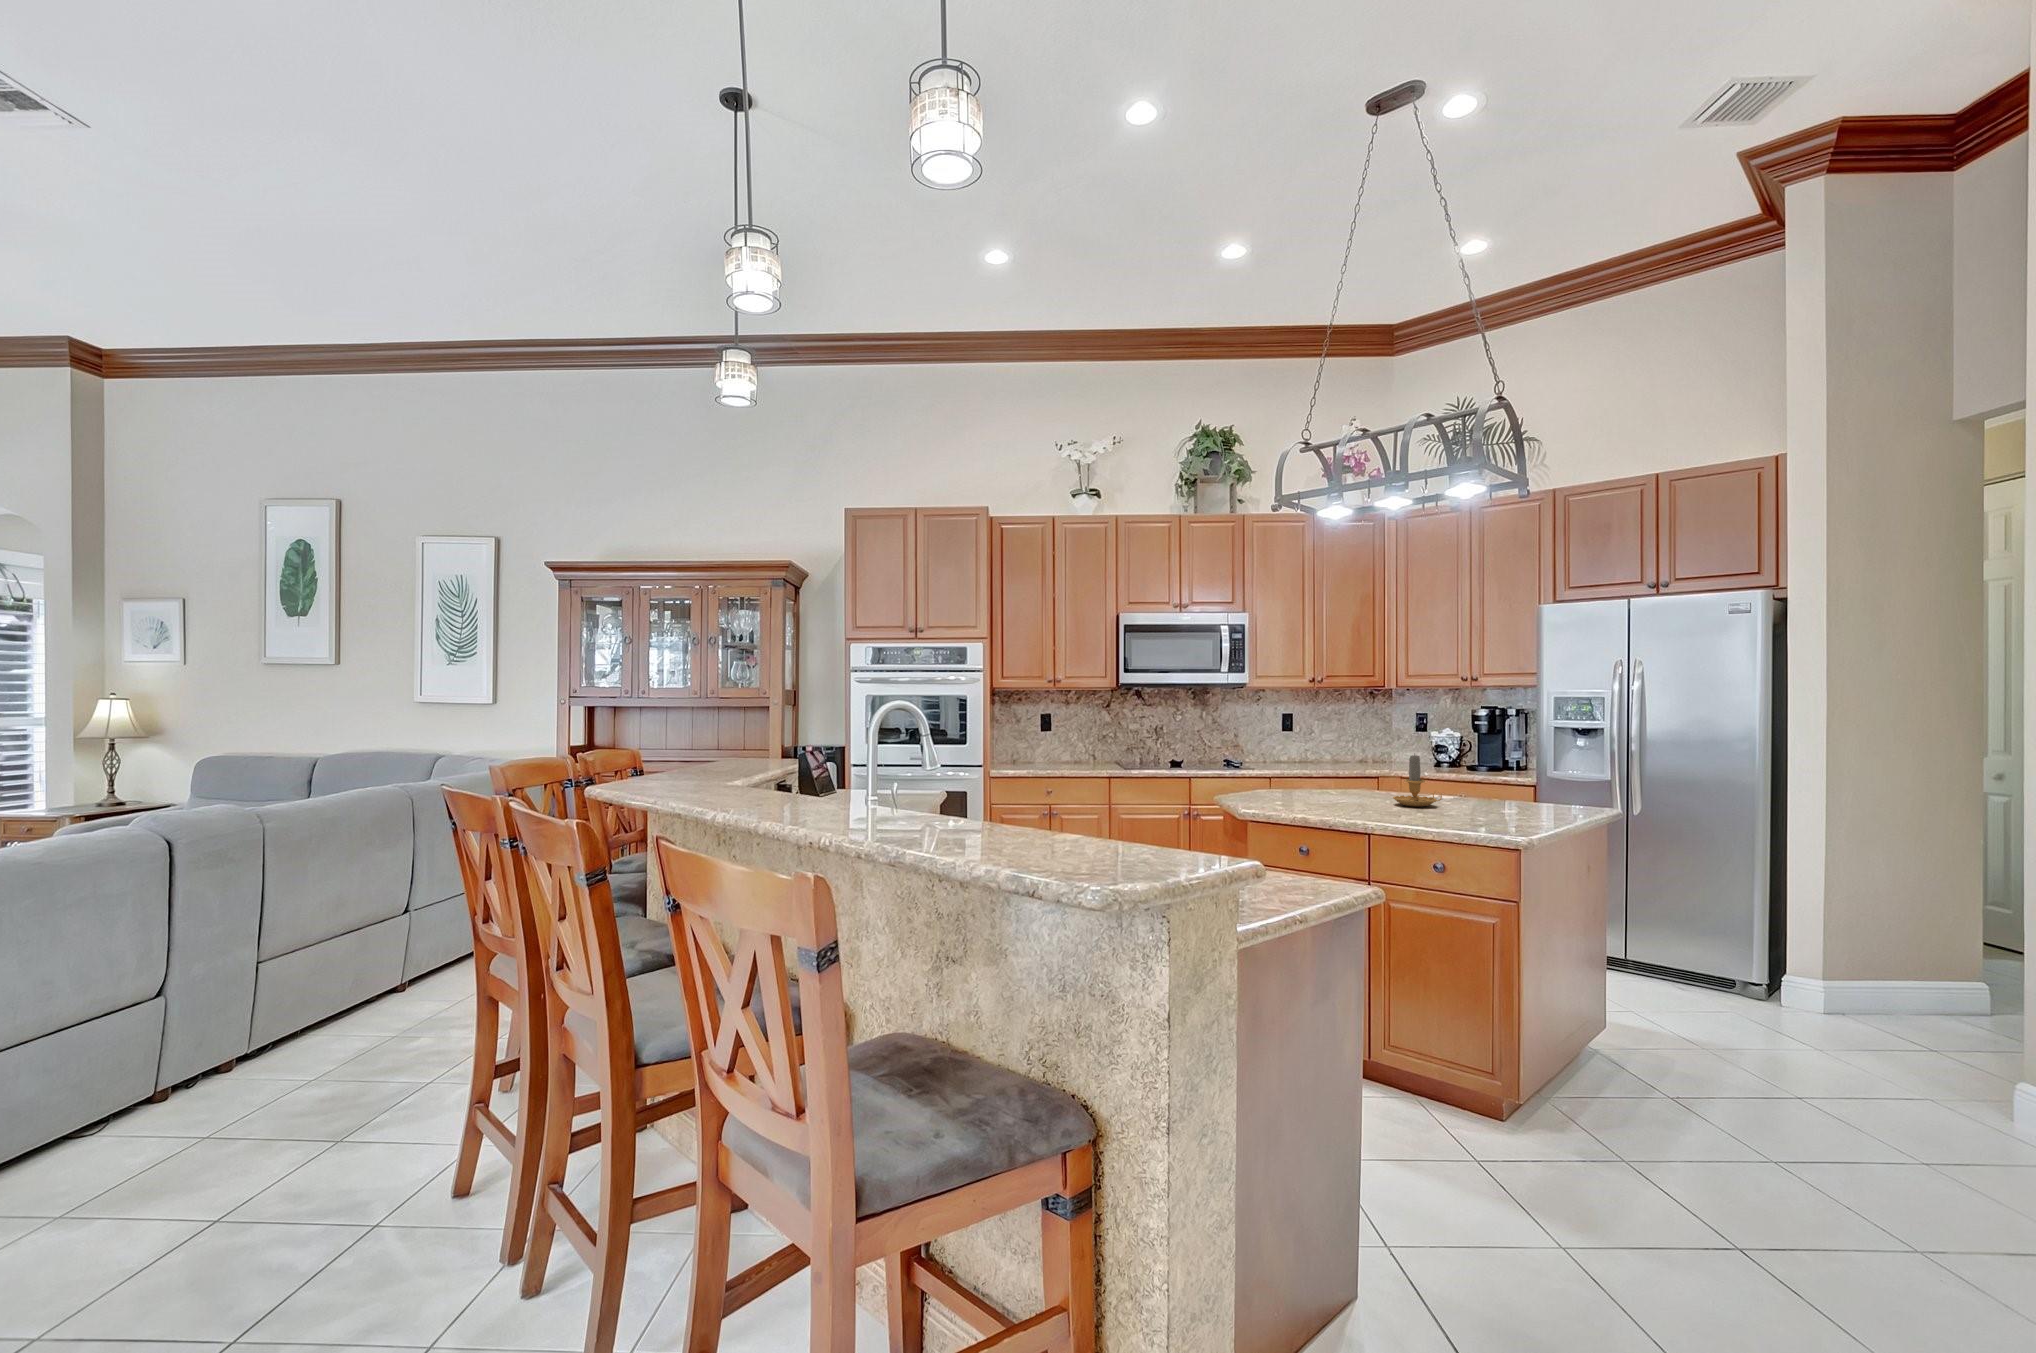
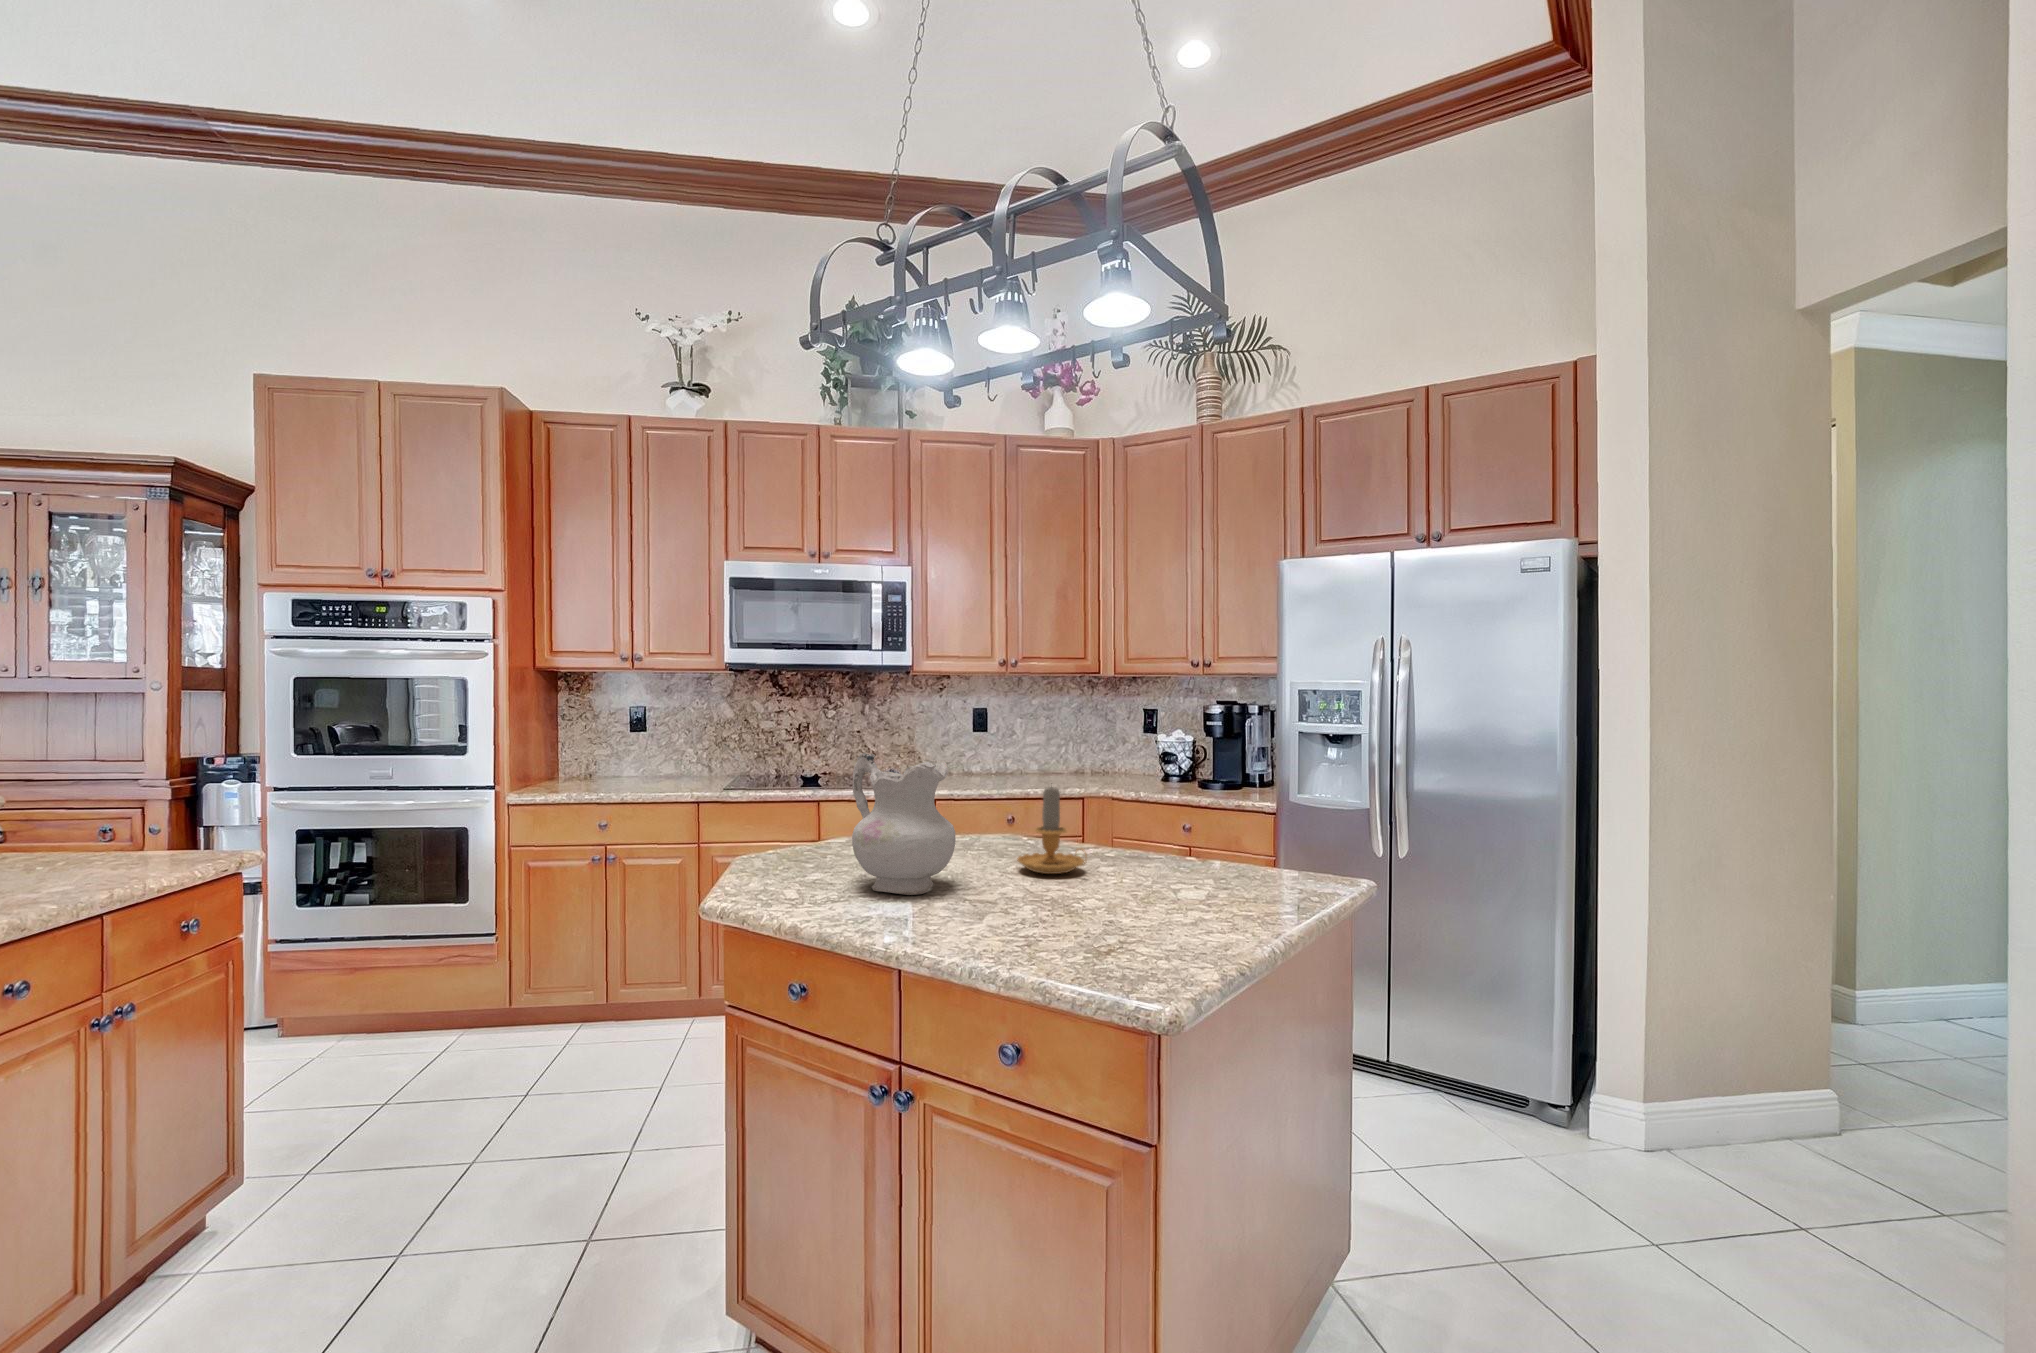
ceramic pitcher: none [1299,734,1366,812] -> present [852,753,956,895]

